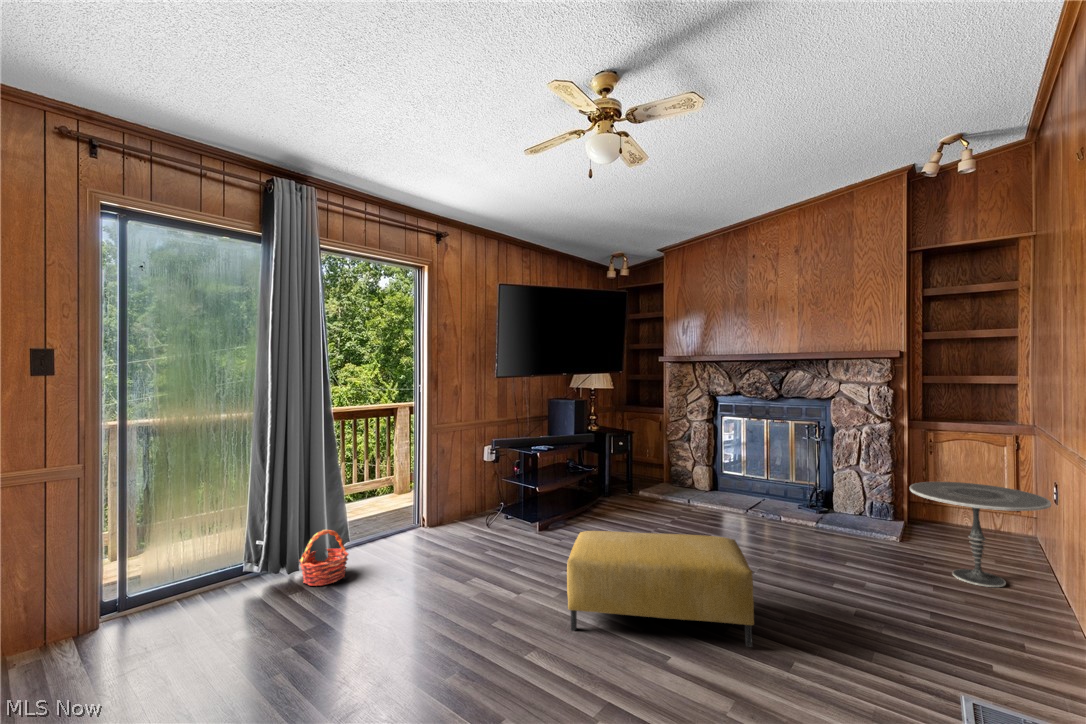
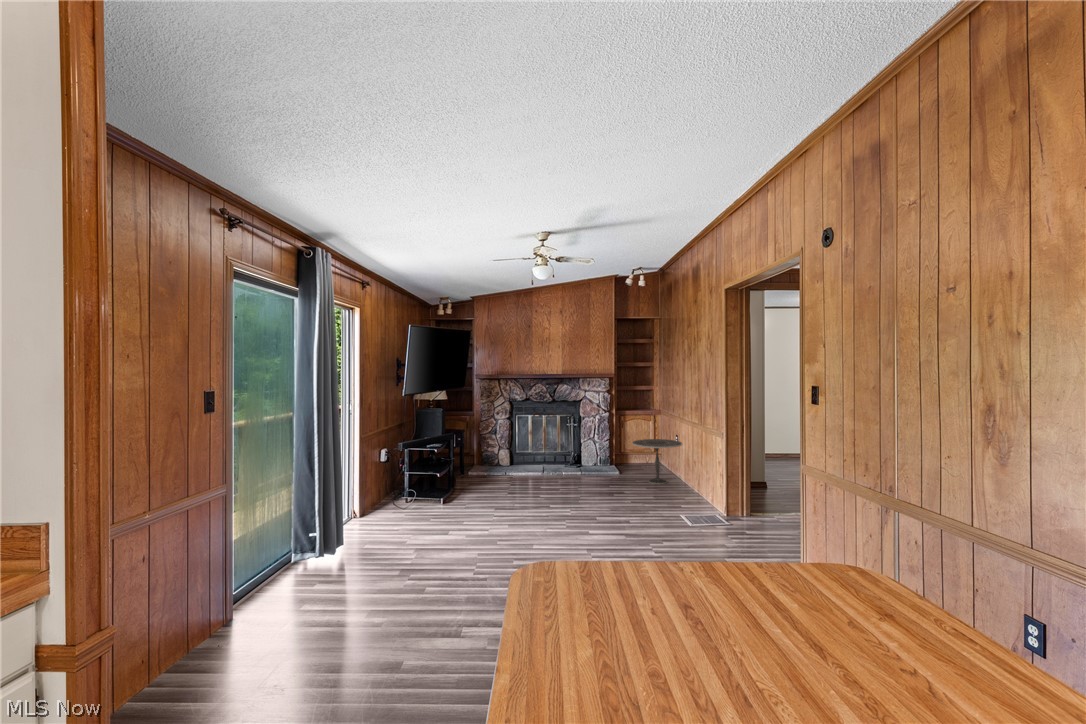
basket: present [299,530,348,586] -> none [324,520,363,562]
ottoman: present [567,531,754,647] -> none [515,476,614,536]

